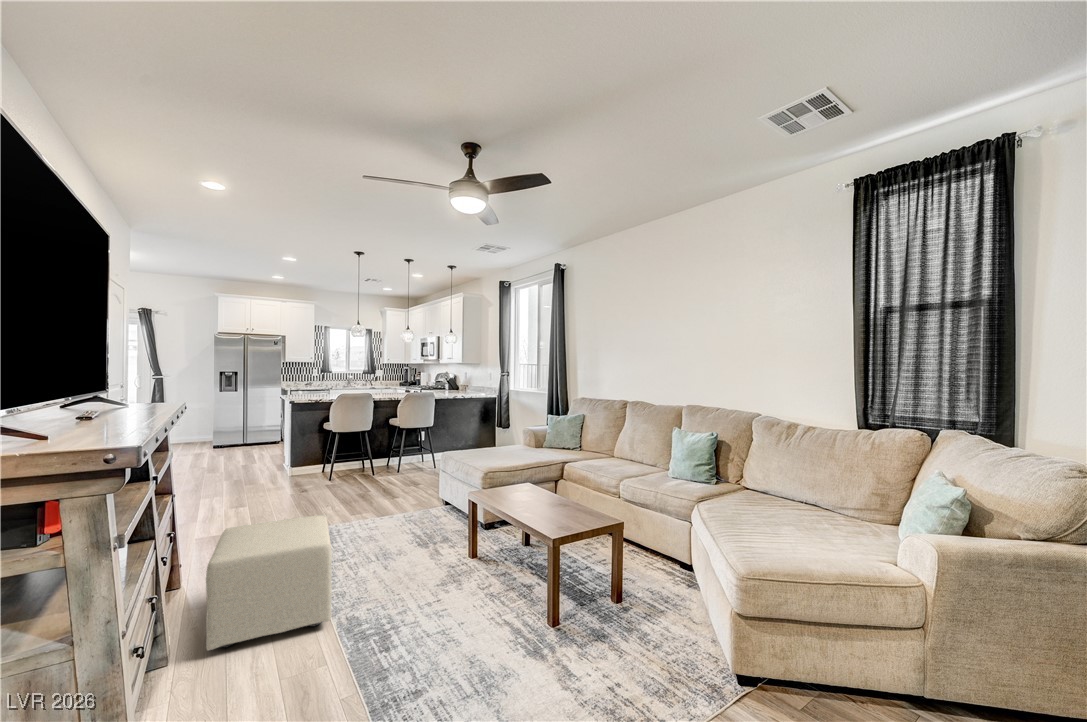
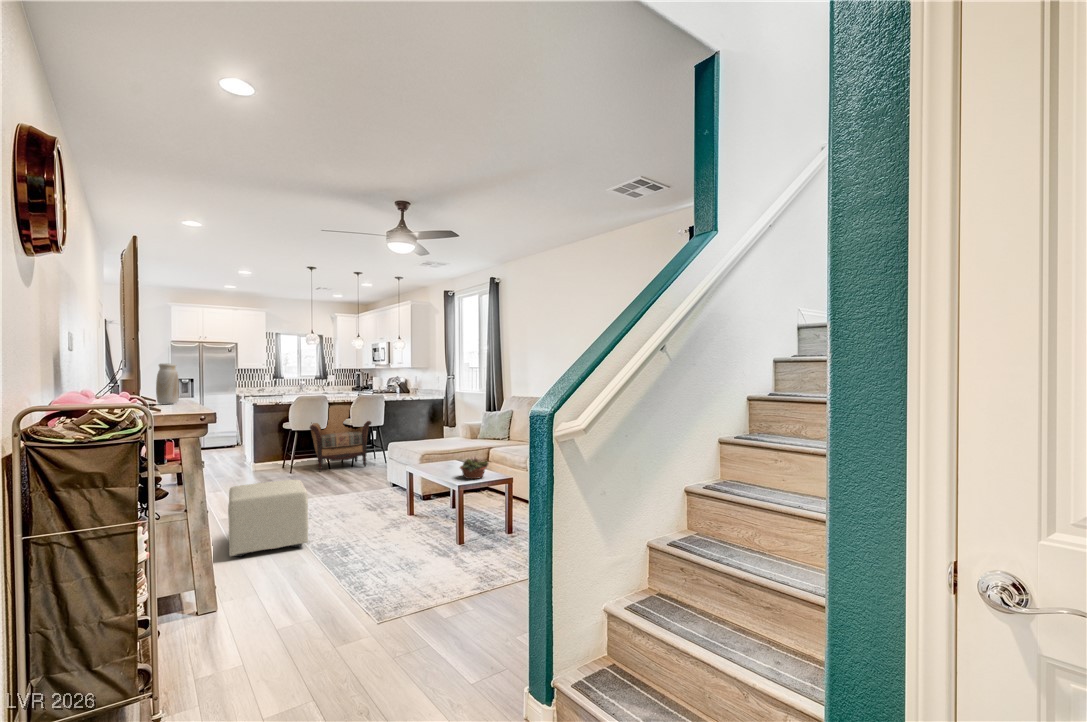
vase: none [107,349,147,410] -> present [156,363,179,404]
armchair: none [352,403,421,480] -> present [310,405,371,472]
succulent planter: none [549,488,590,524] -> present [460,458,489,479]

